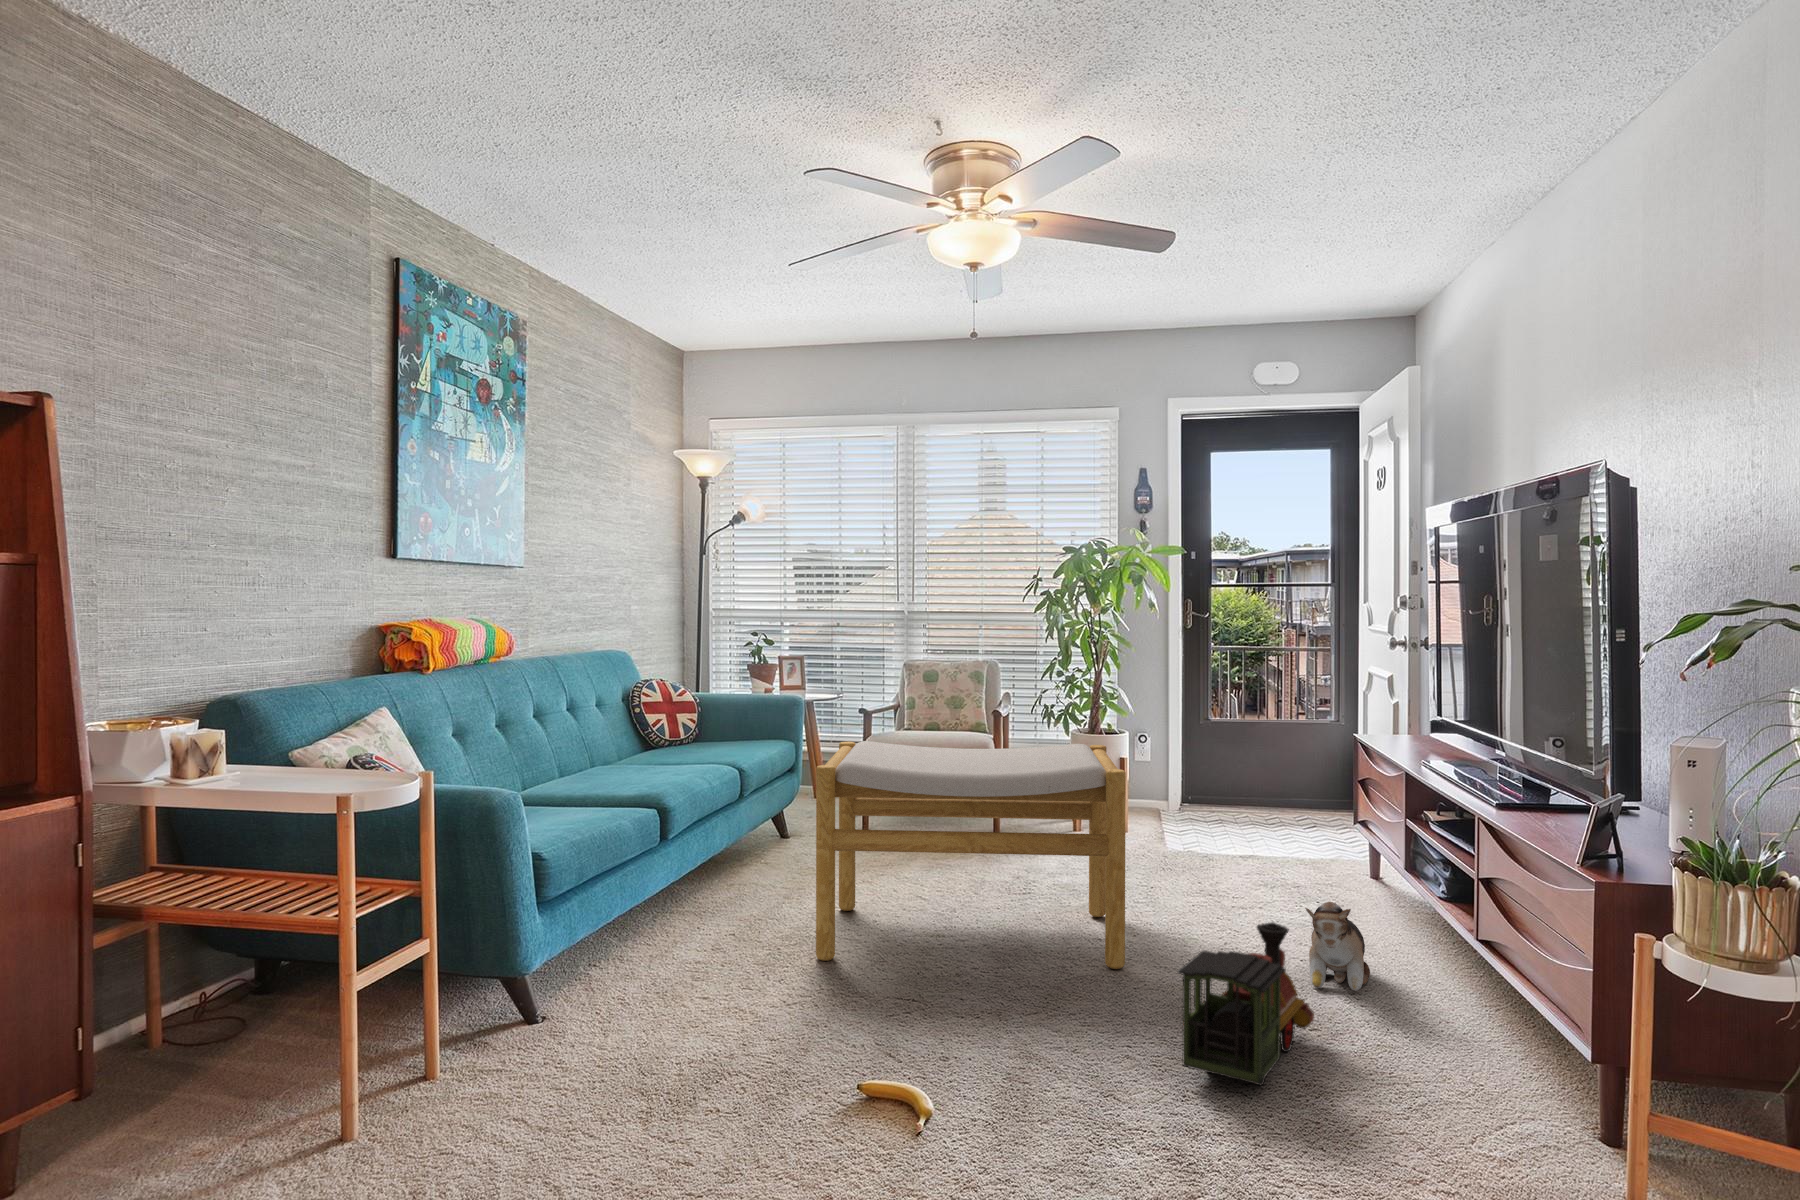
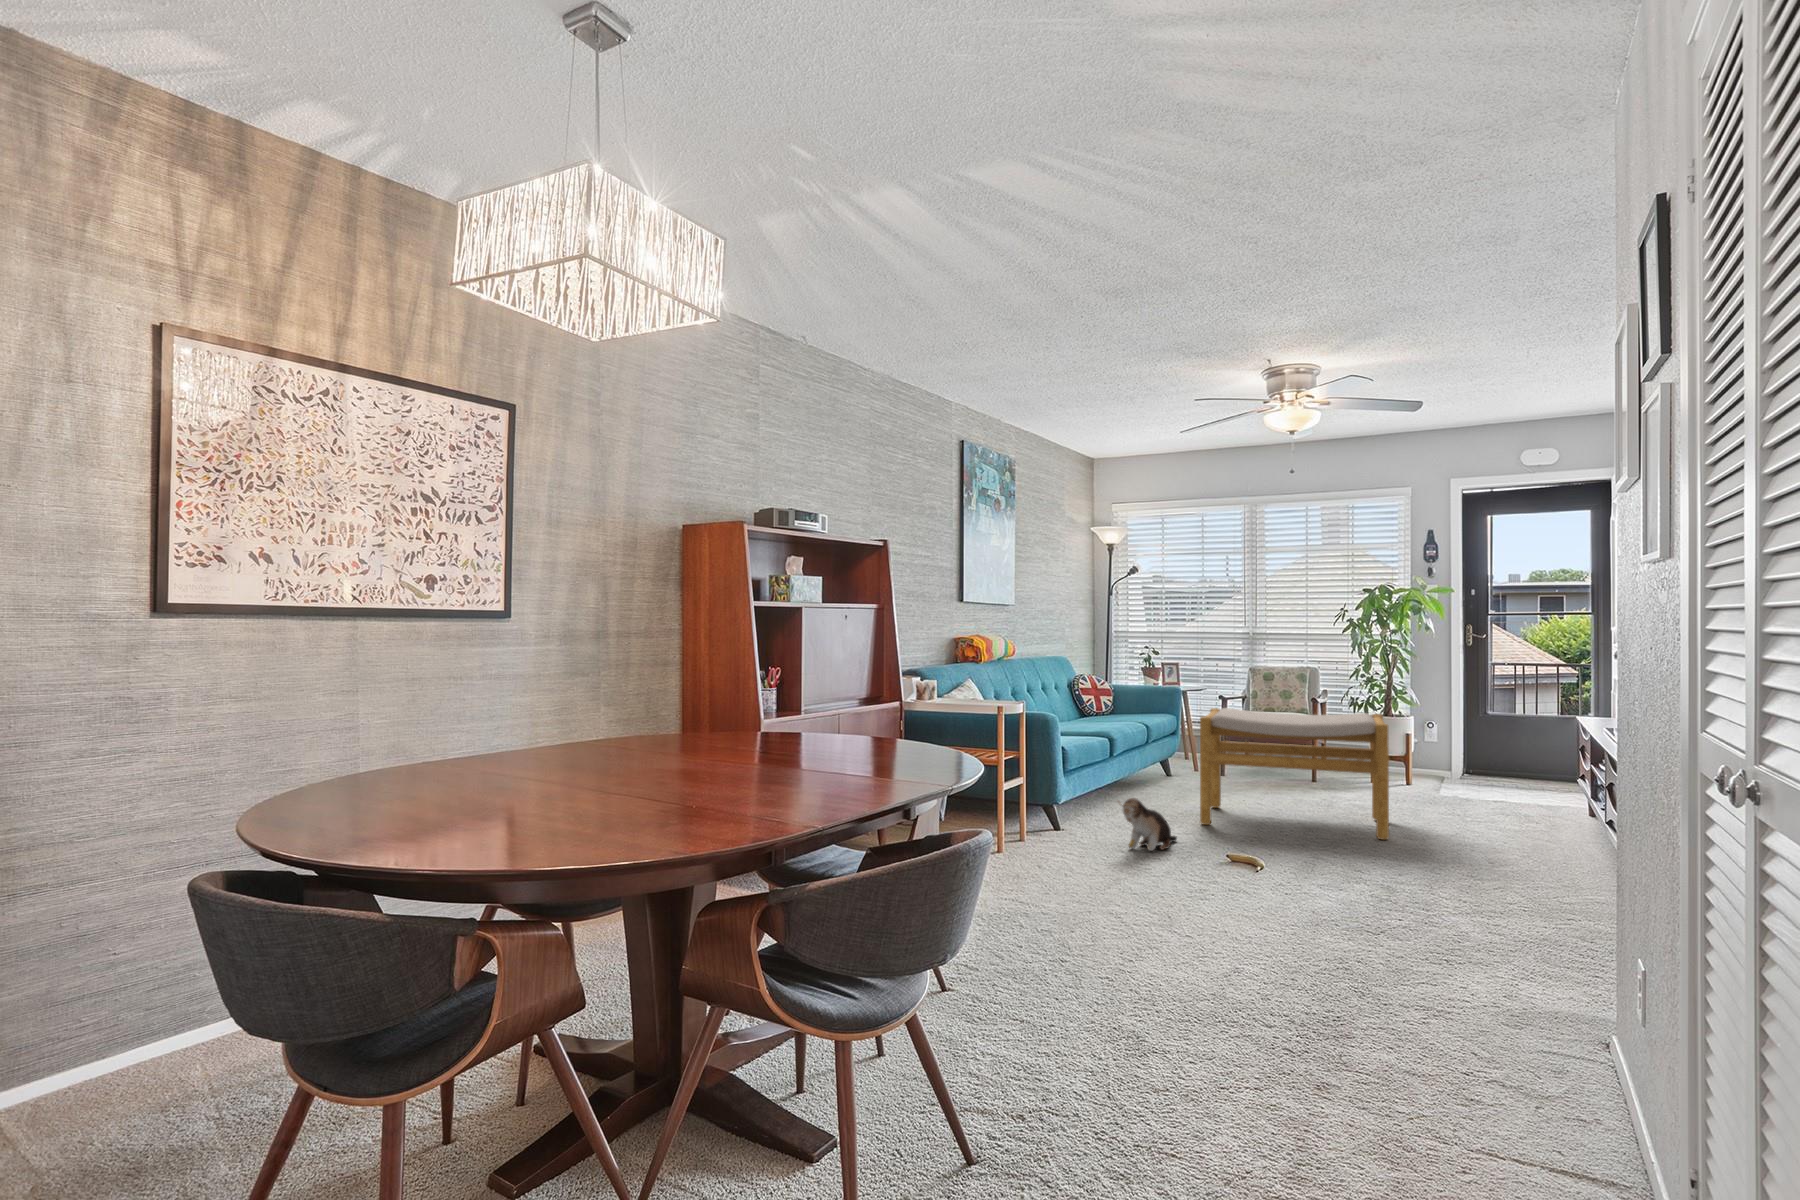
plush toy: present [1305,902,1370,991] -> present [1118,798,1177,851]
toy train: present [1178,922,1314,1085] -> none [1404,805,1496,881]

